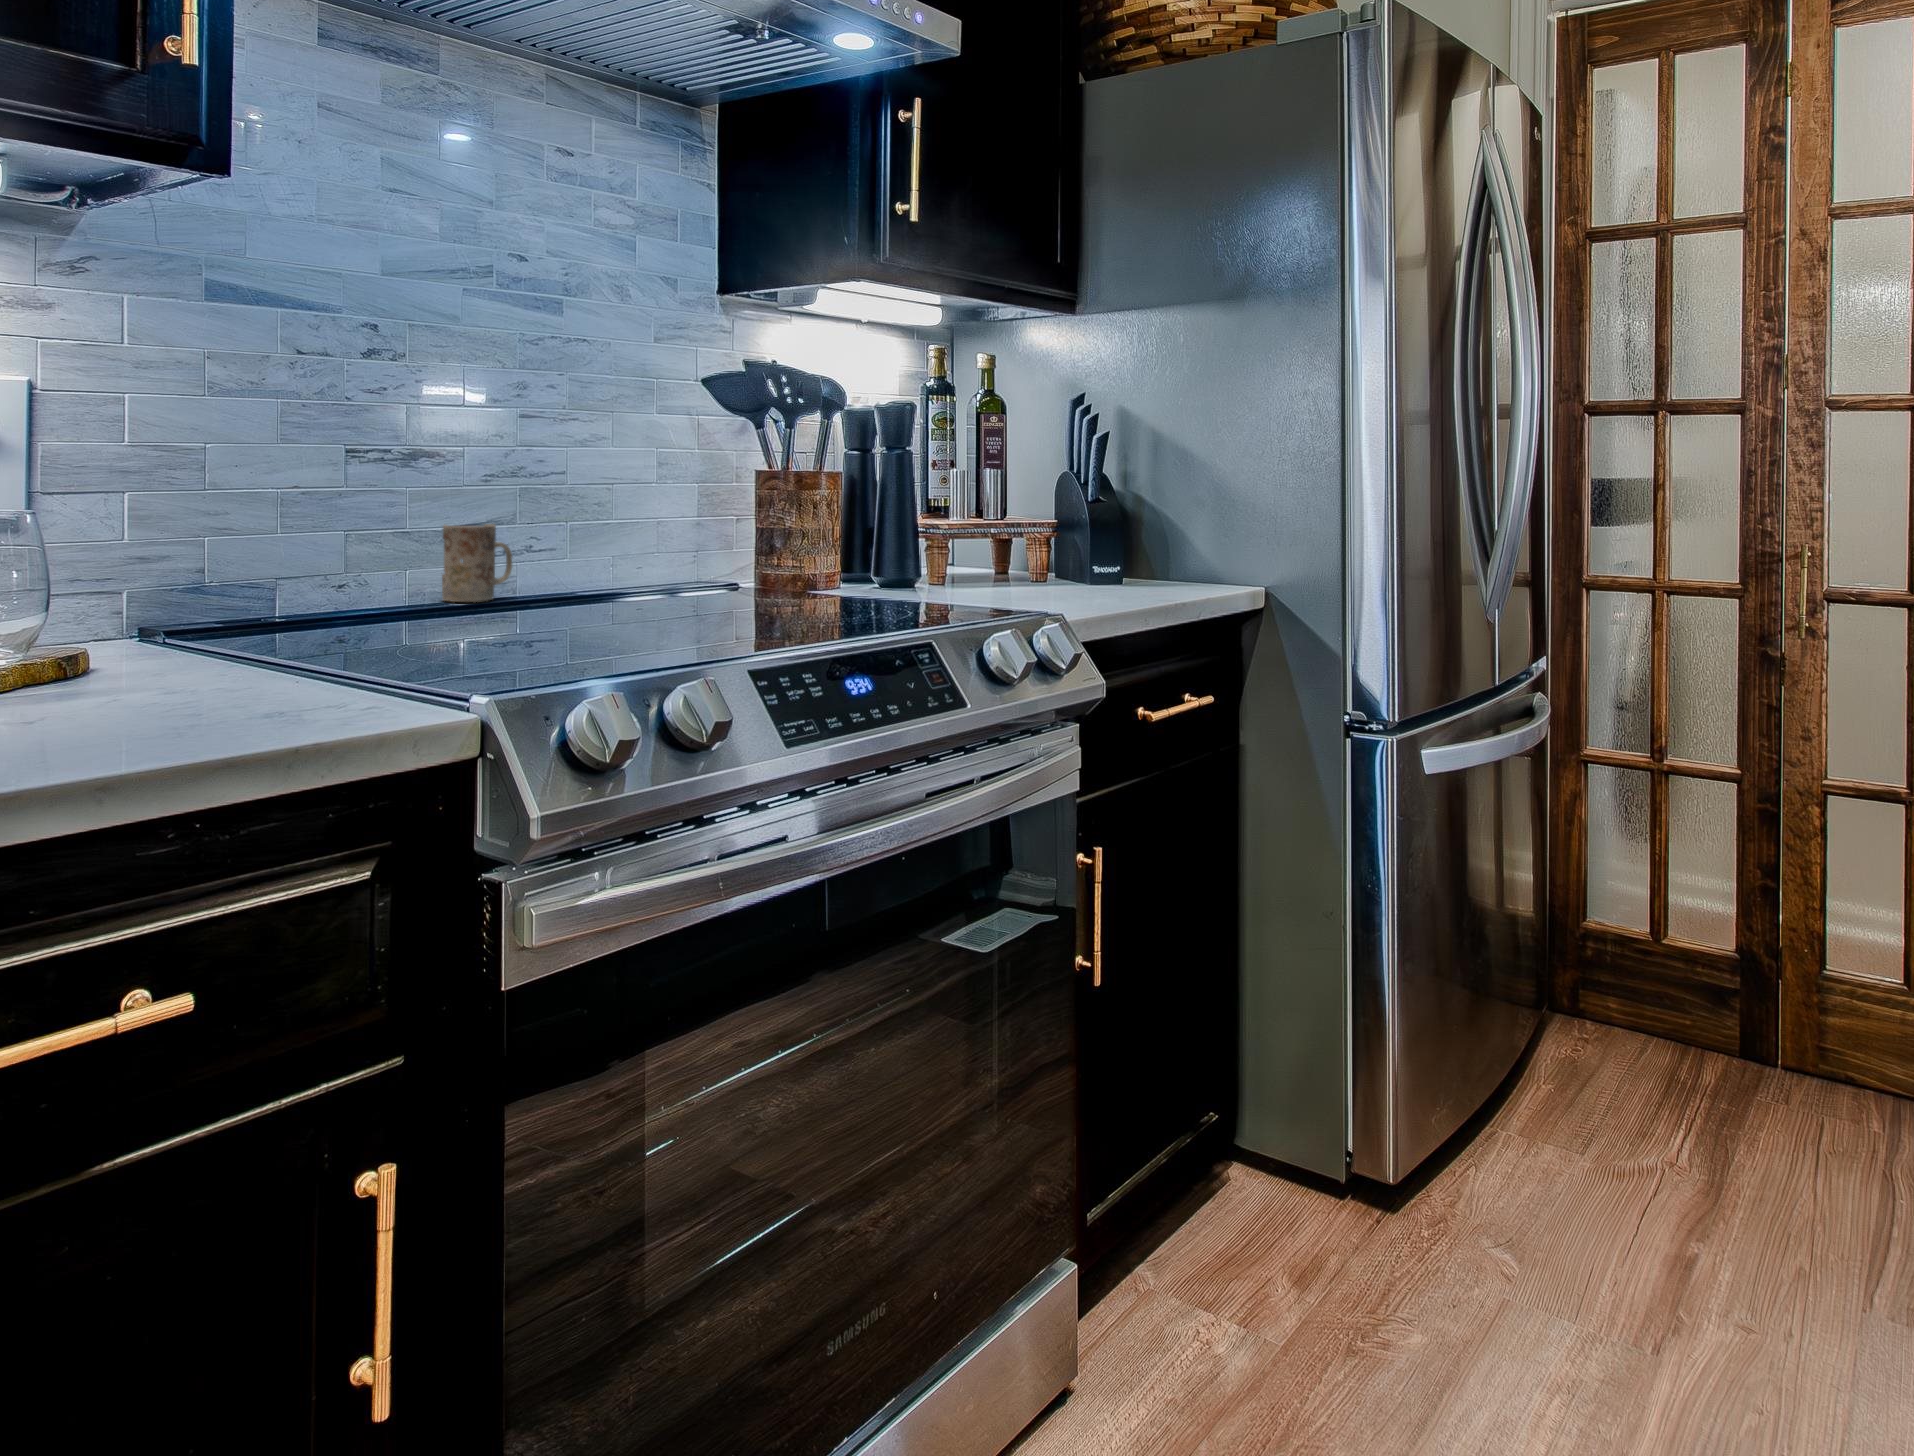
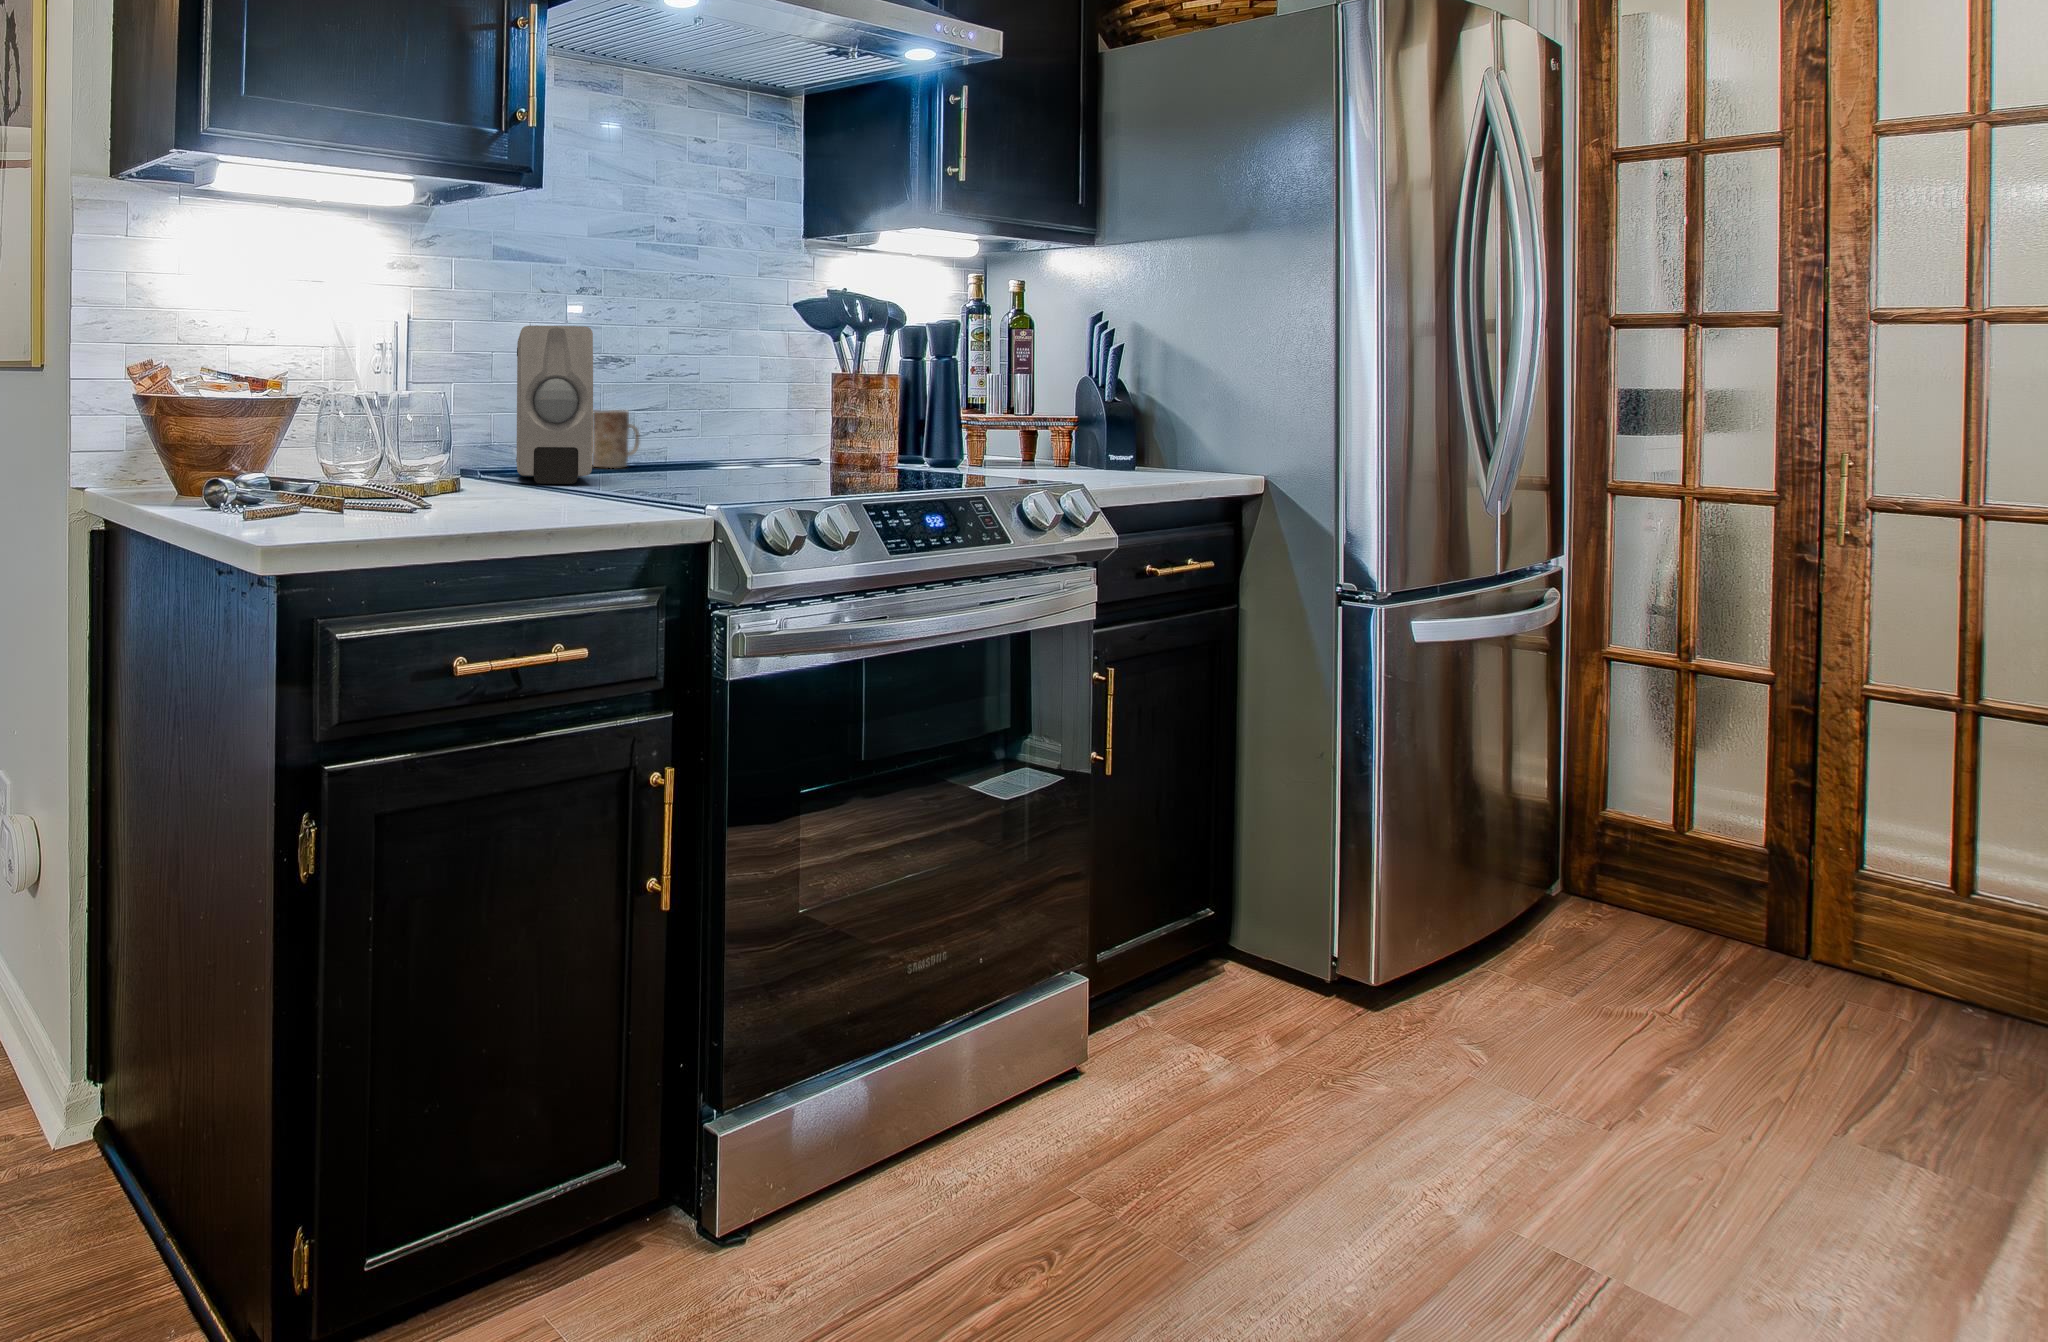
soap dispenser: none [305,413,417,640] -> present [516,326,593,484]

